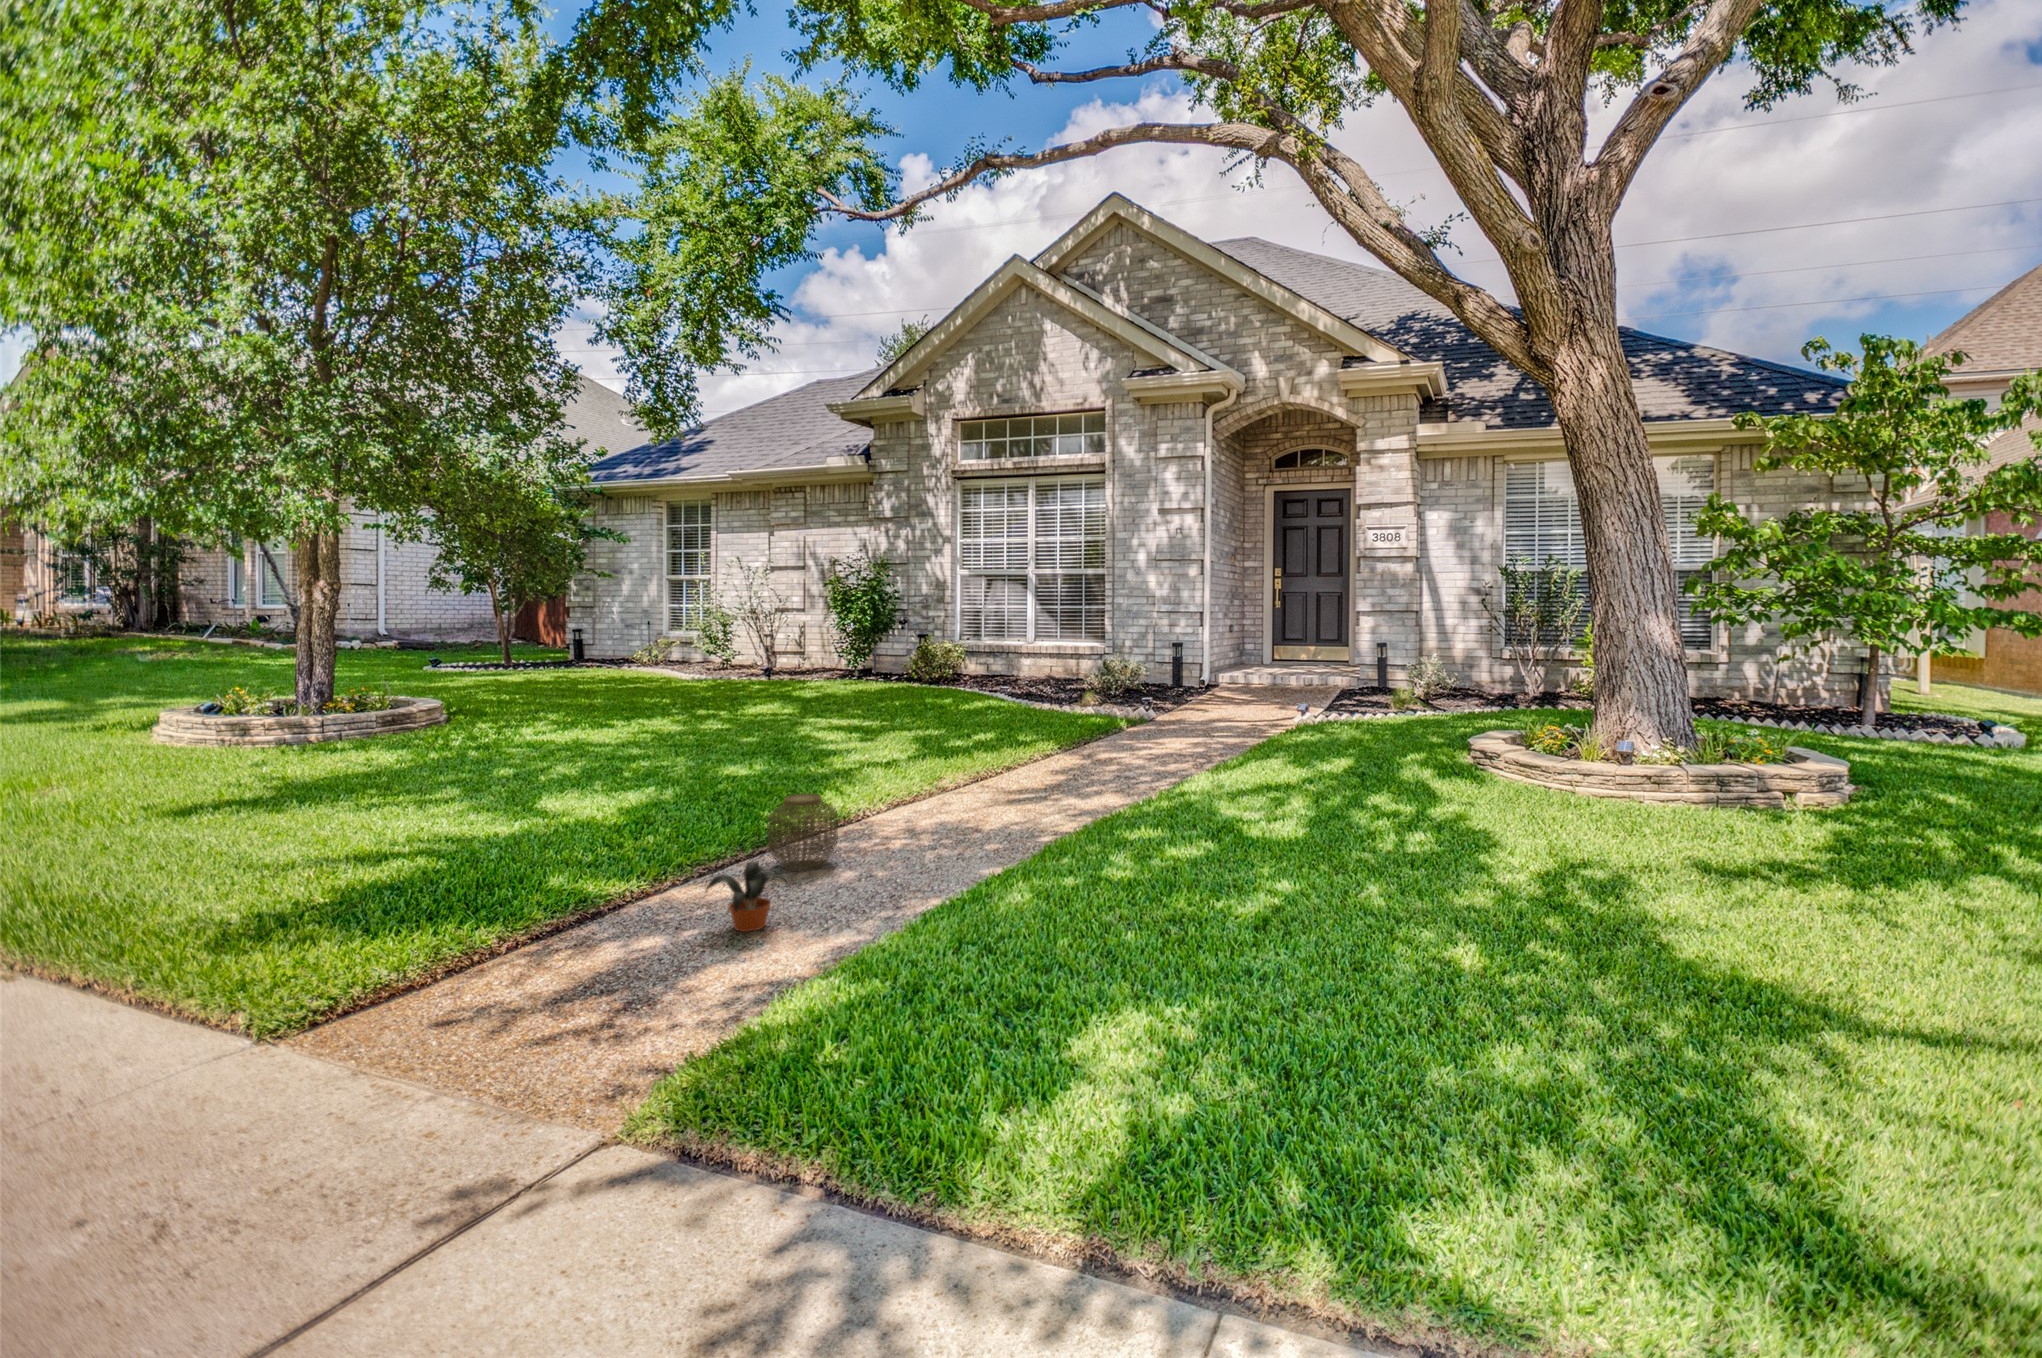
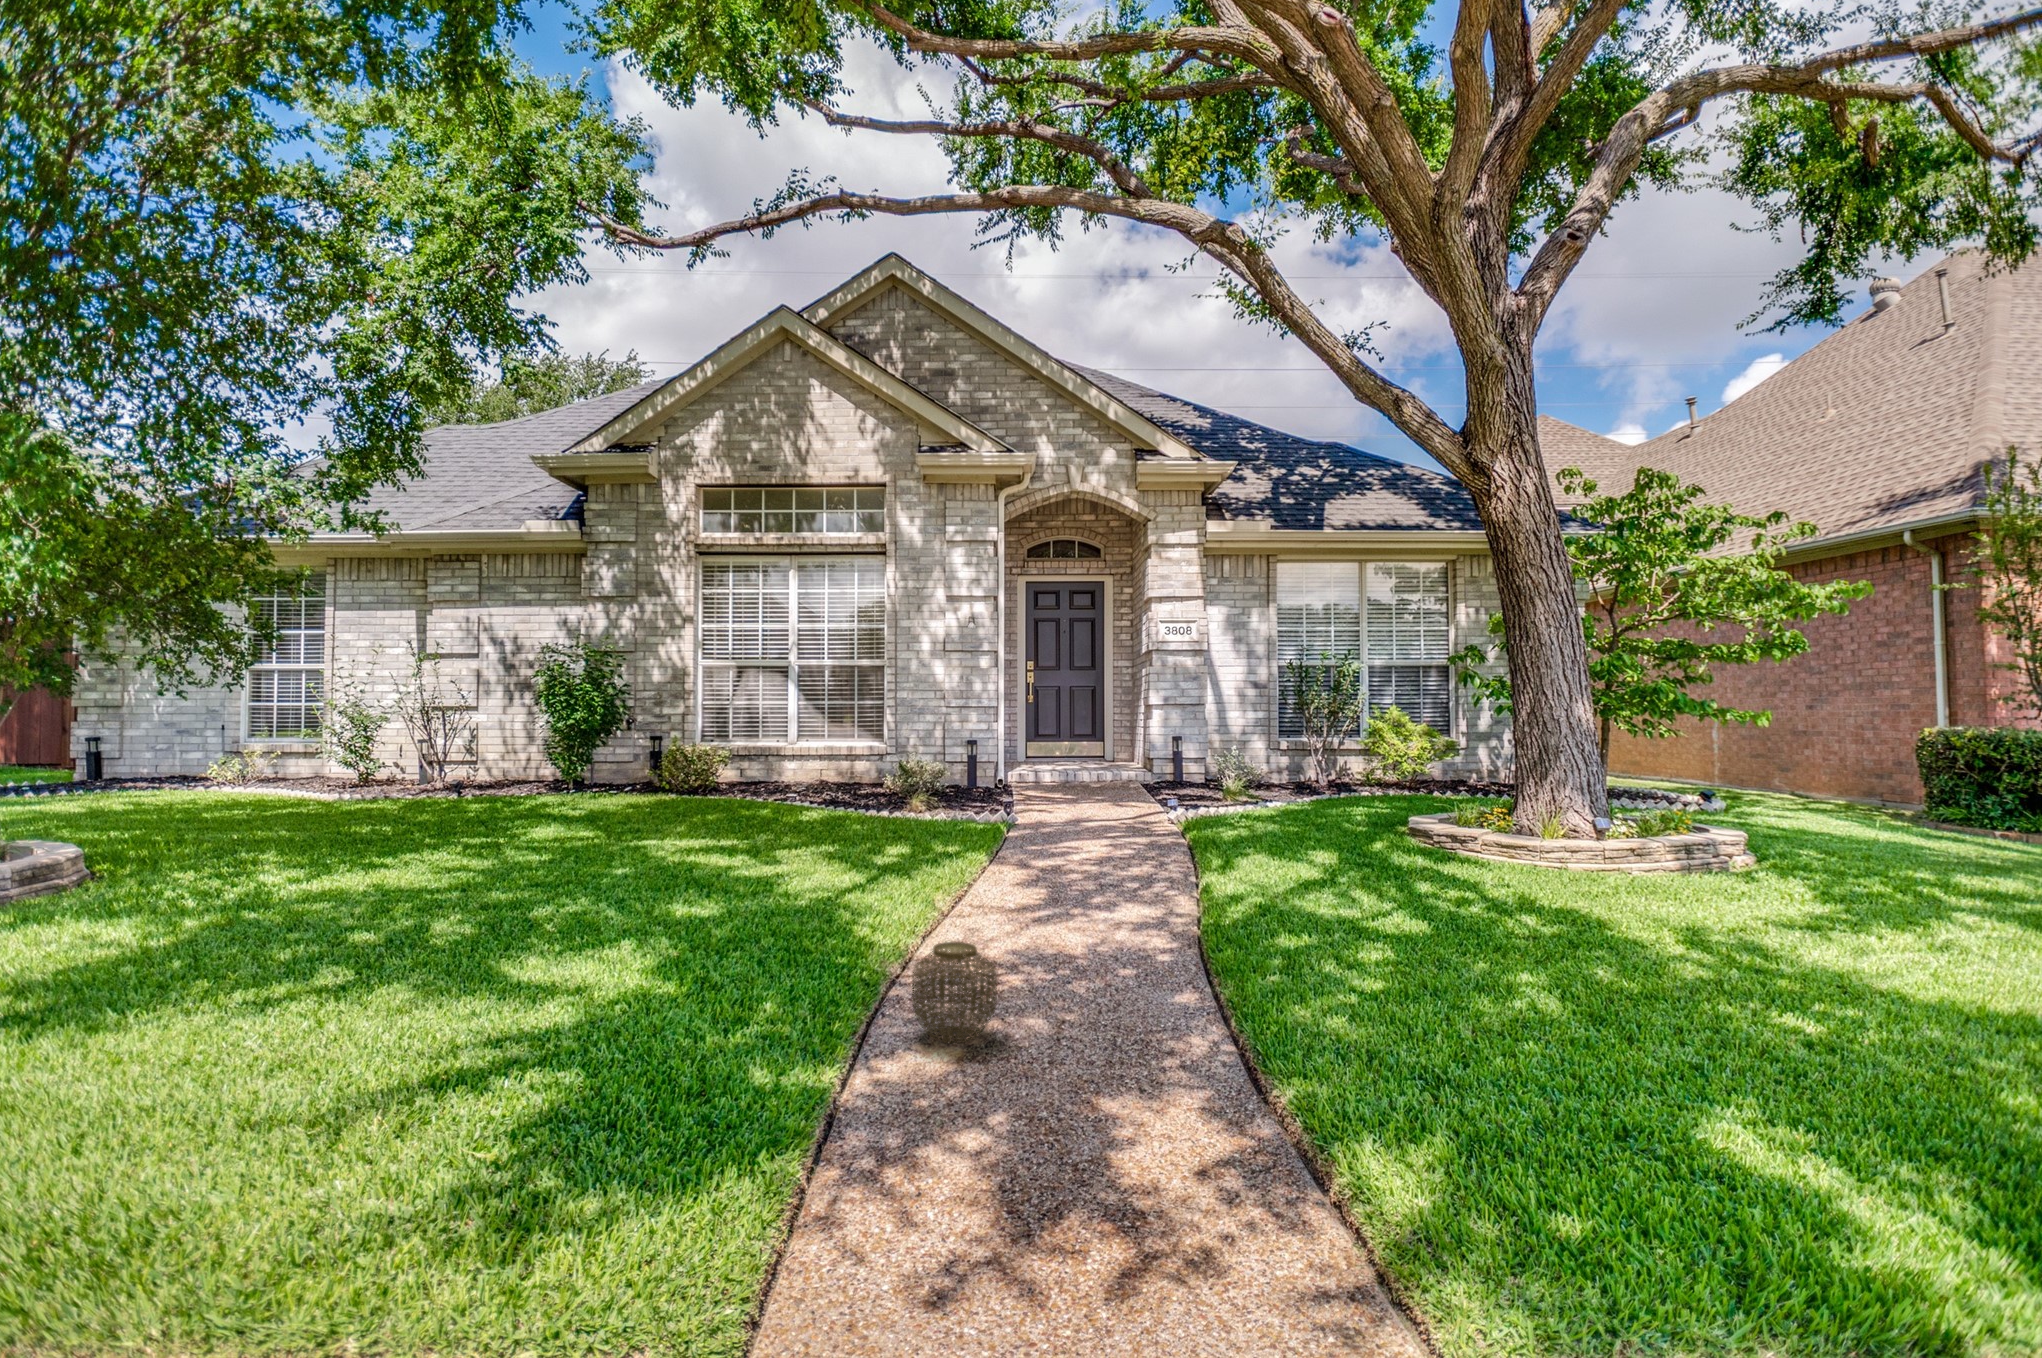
potted plant: present [706,862,789,932] -> none [1000,1033,1099,1129]

